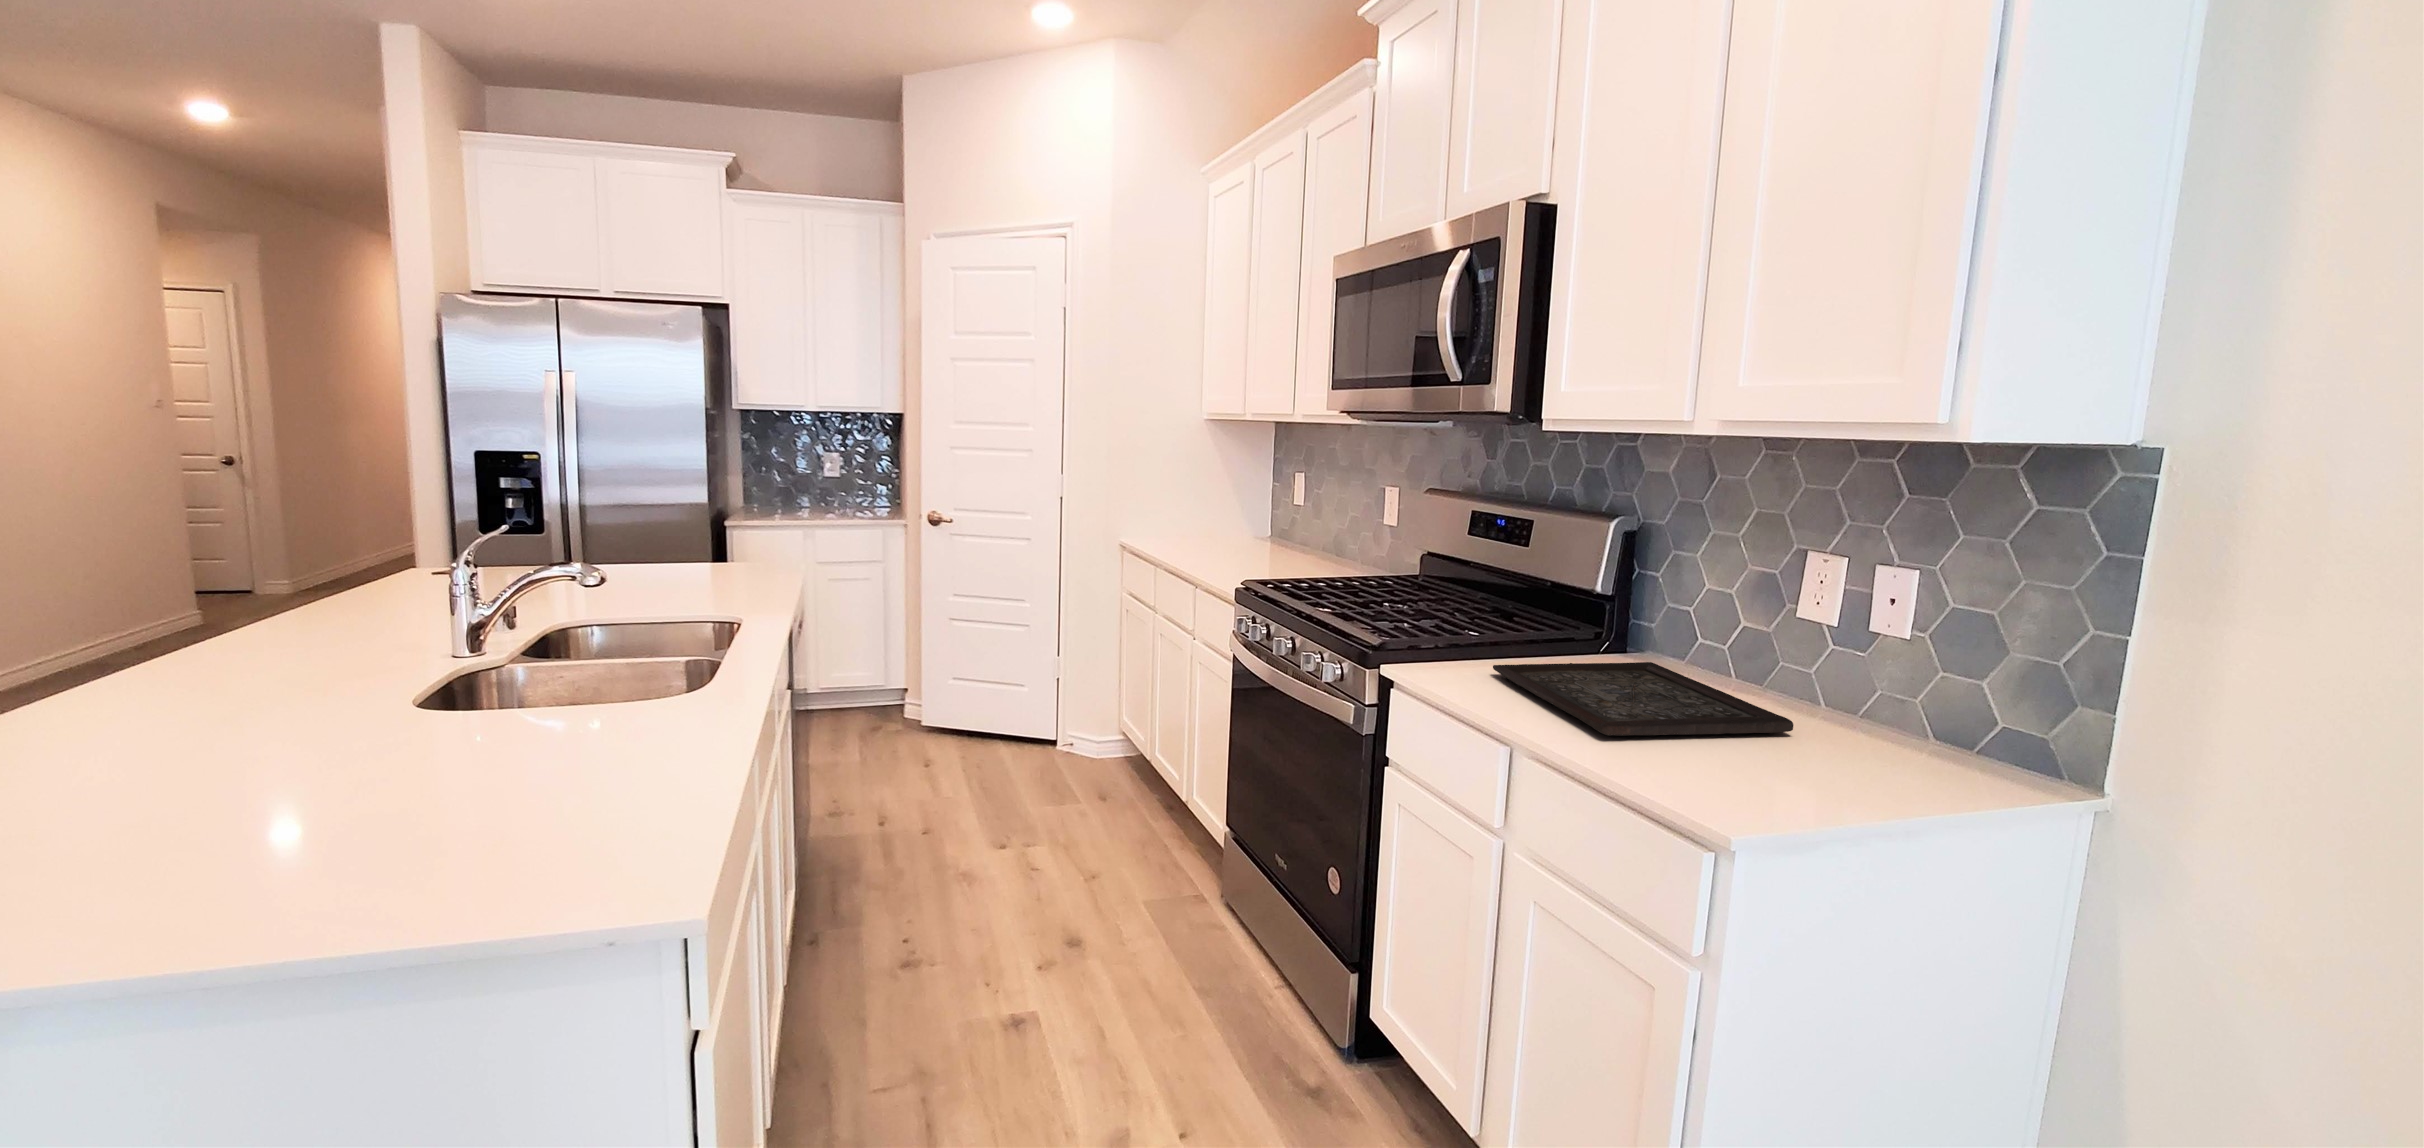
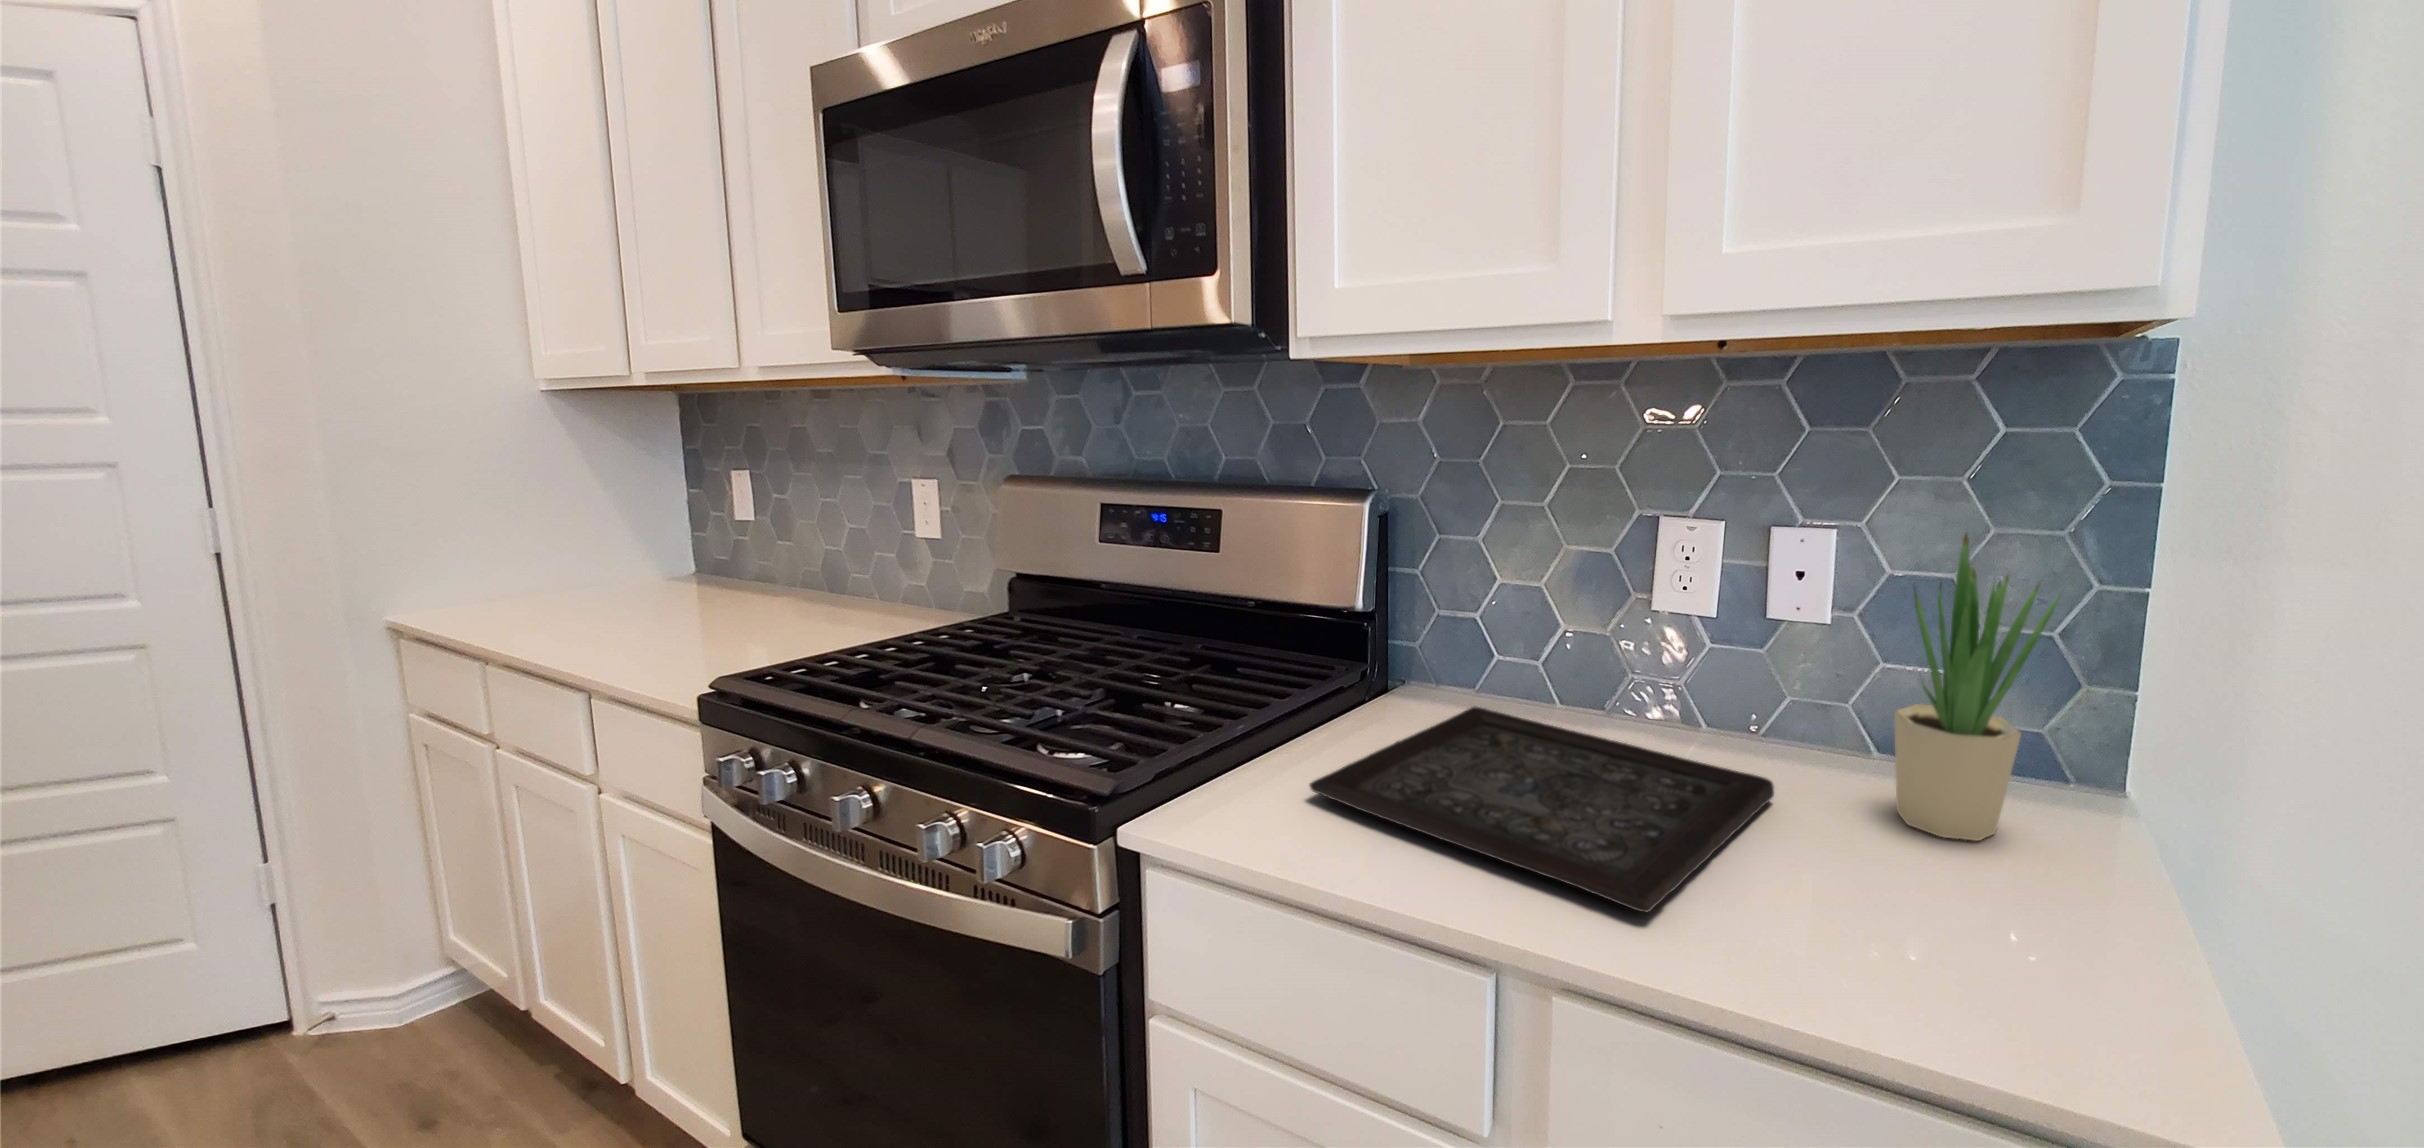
potted plant: none [1871,566,1988,779] -> present [1894,533,2061,841]

